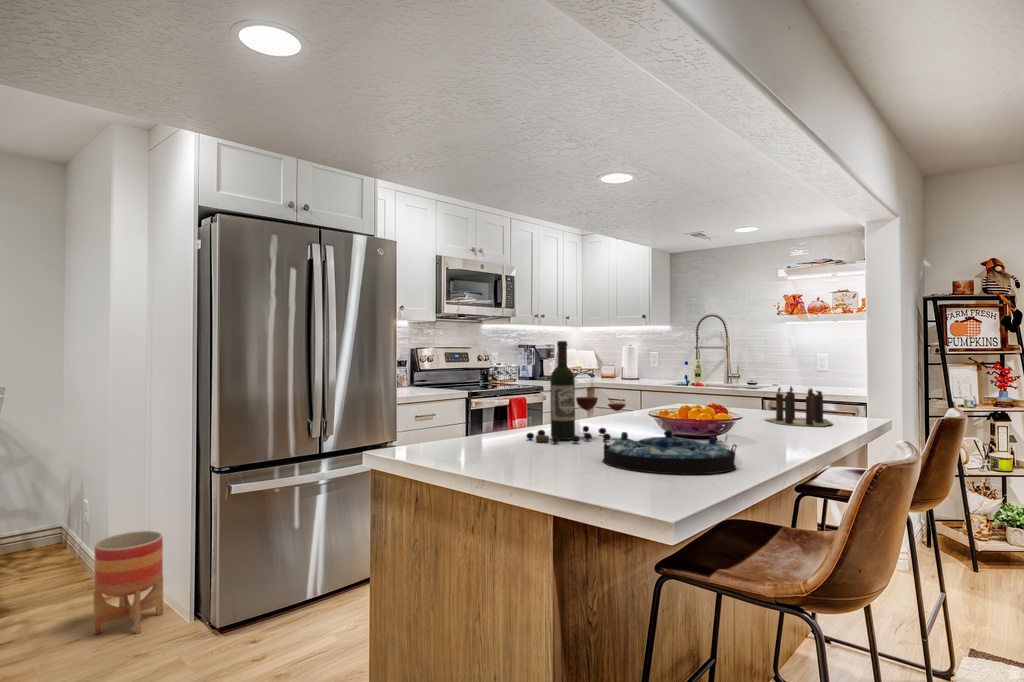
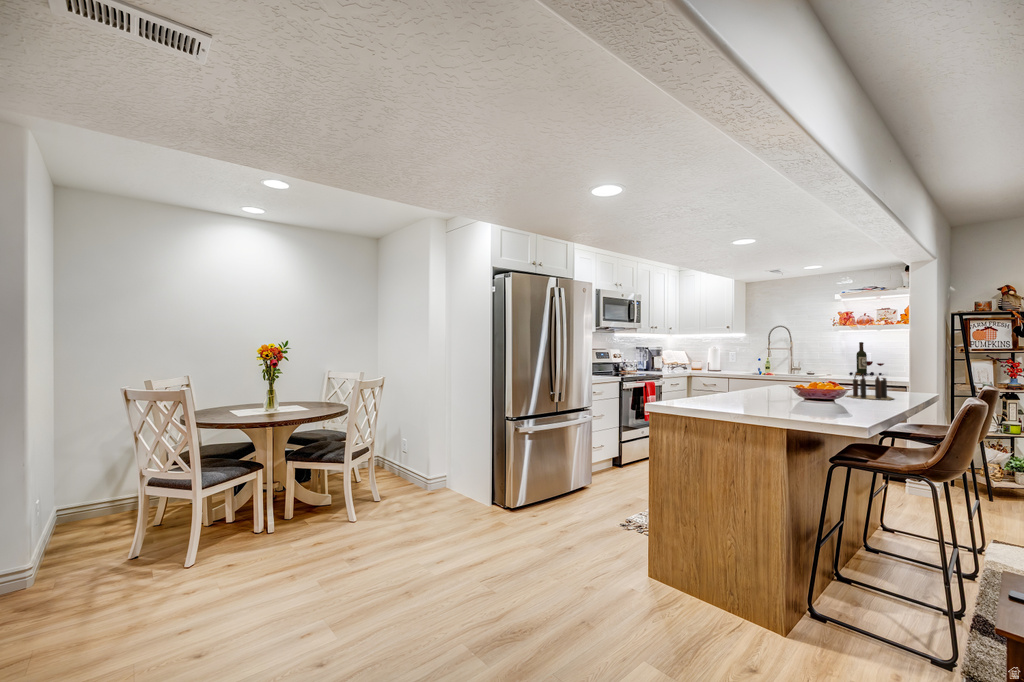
wine bottle: present [527,341,626,443] -> present [849,342,884,376]
serving tray: present [603,430,737,474] -> none [771,398,855,420]
planter: present [94,531,163,634] -> none [435,456,468,513]

